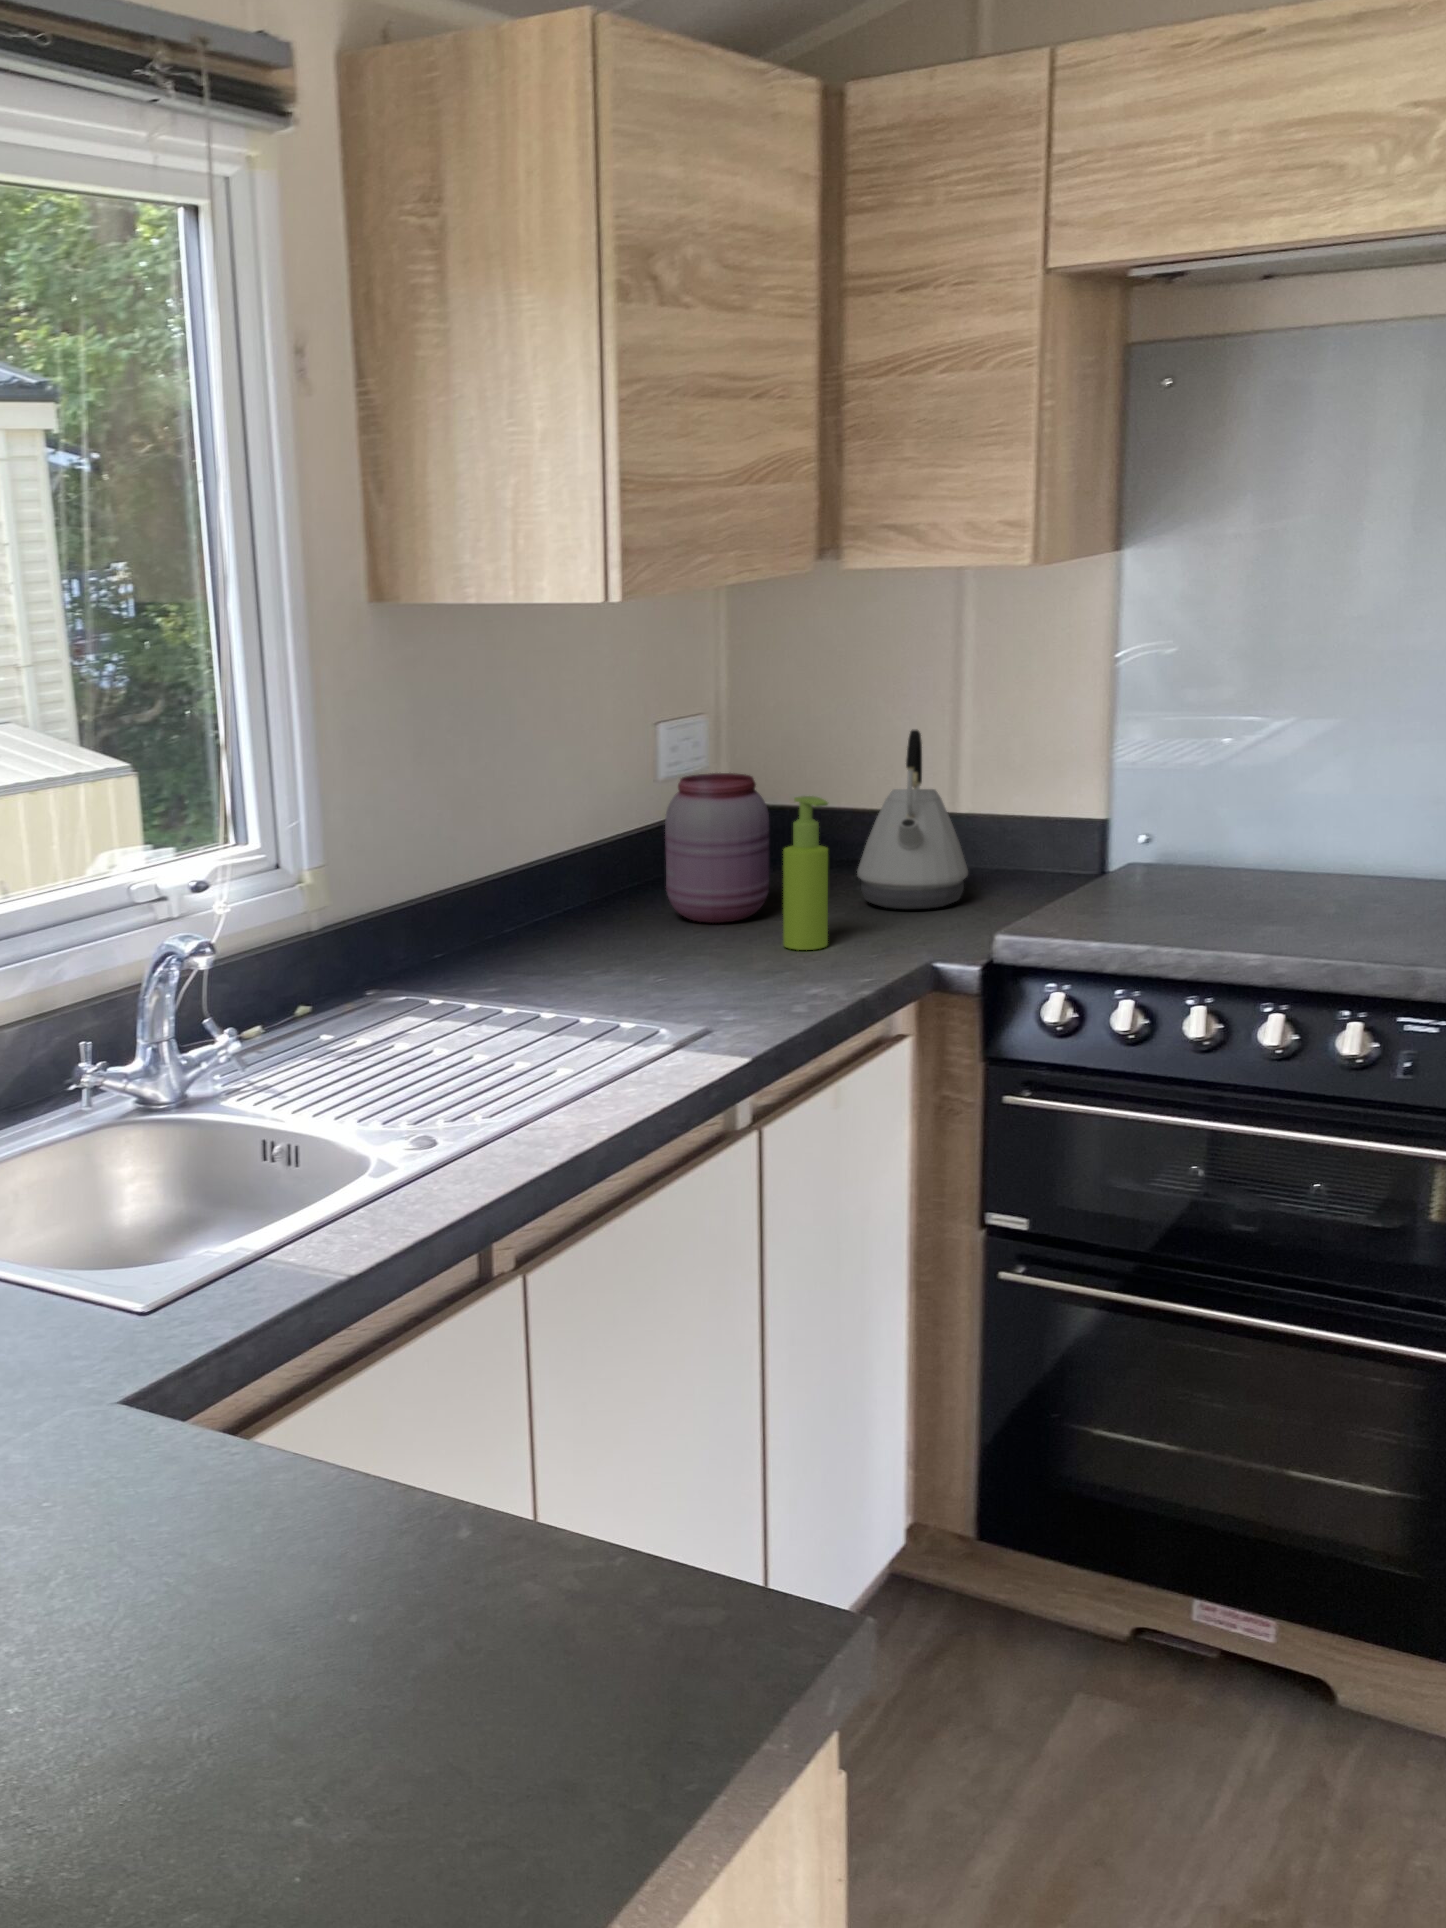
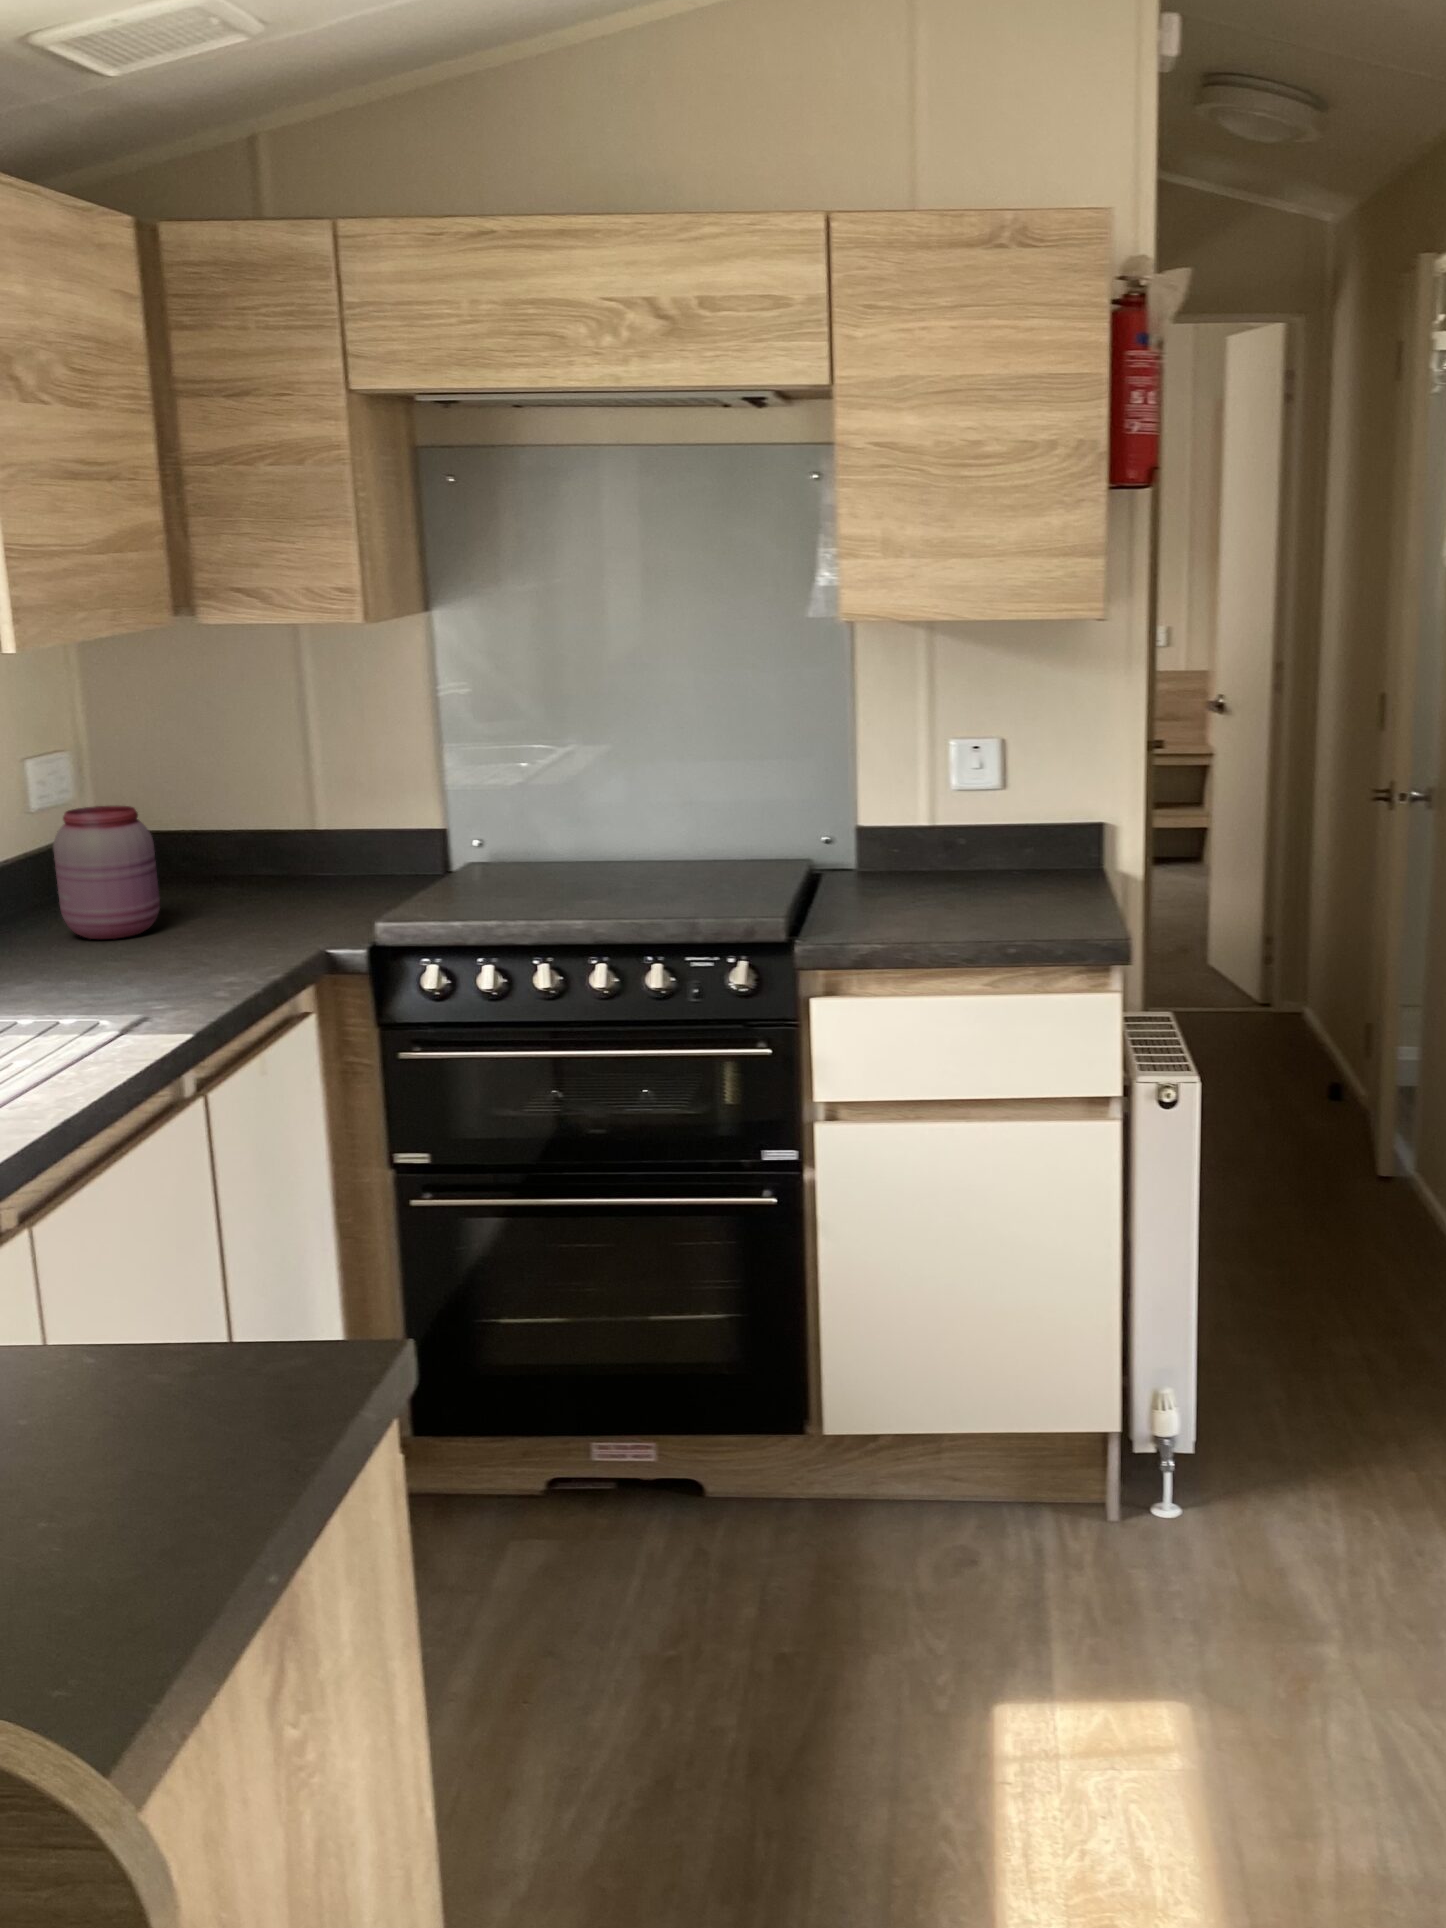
kettle: present [857,730,968,909] -> none [237,761,335,915]
soap dispenser: present [783,796,828,950] -> none [178,820,226,953]

